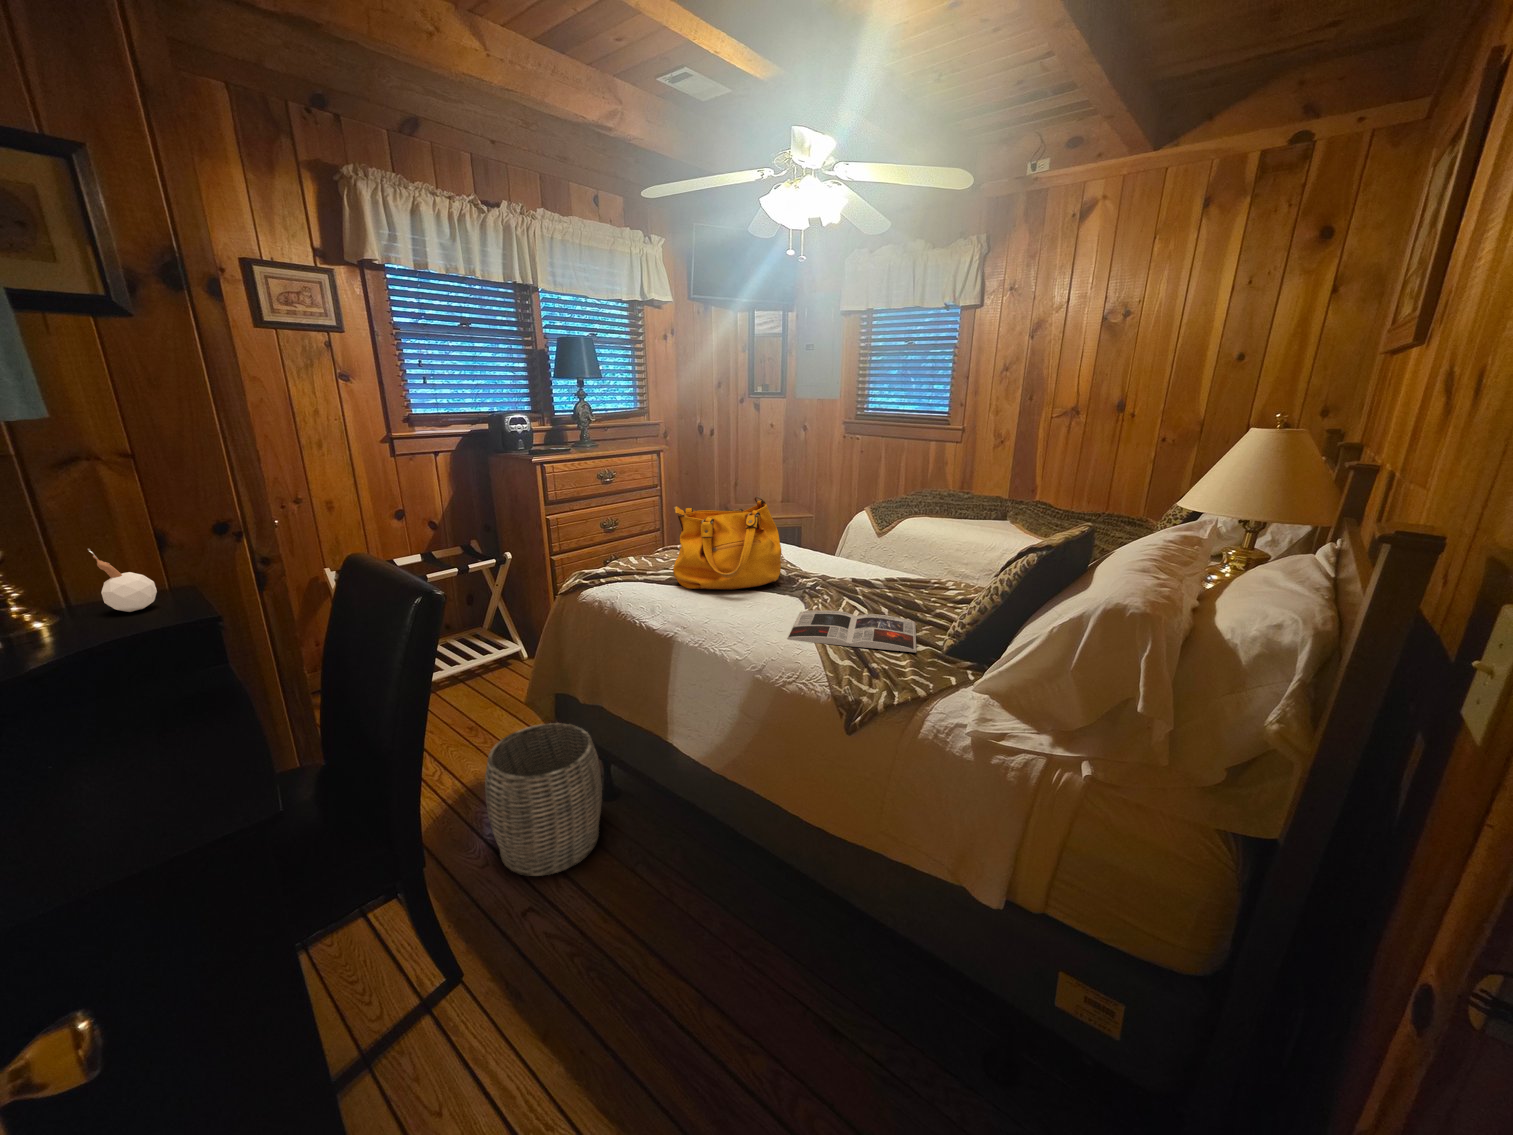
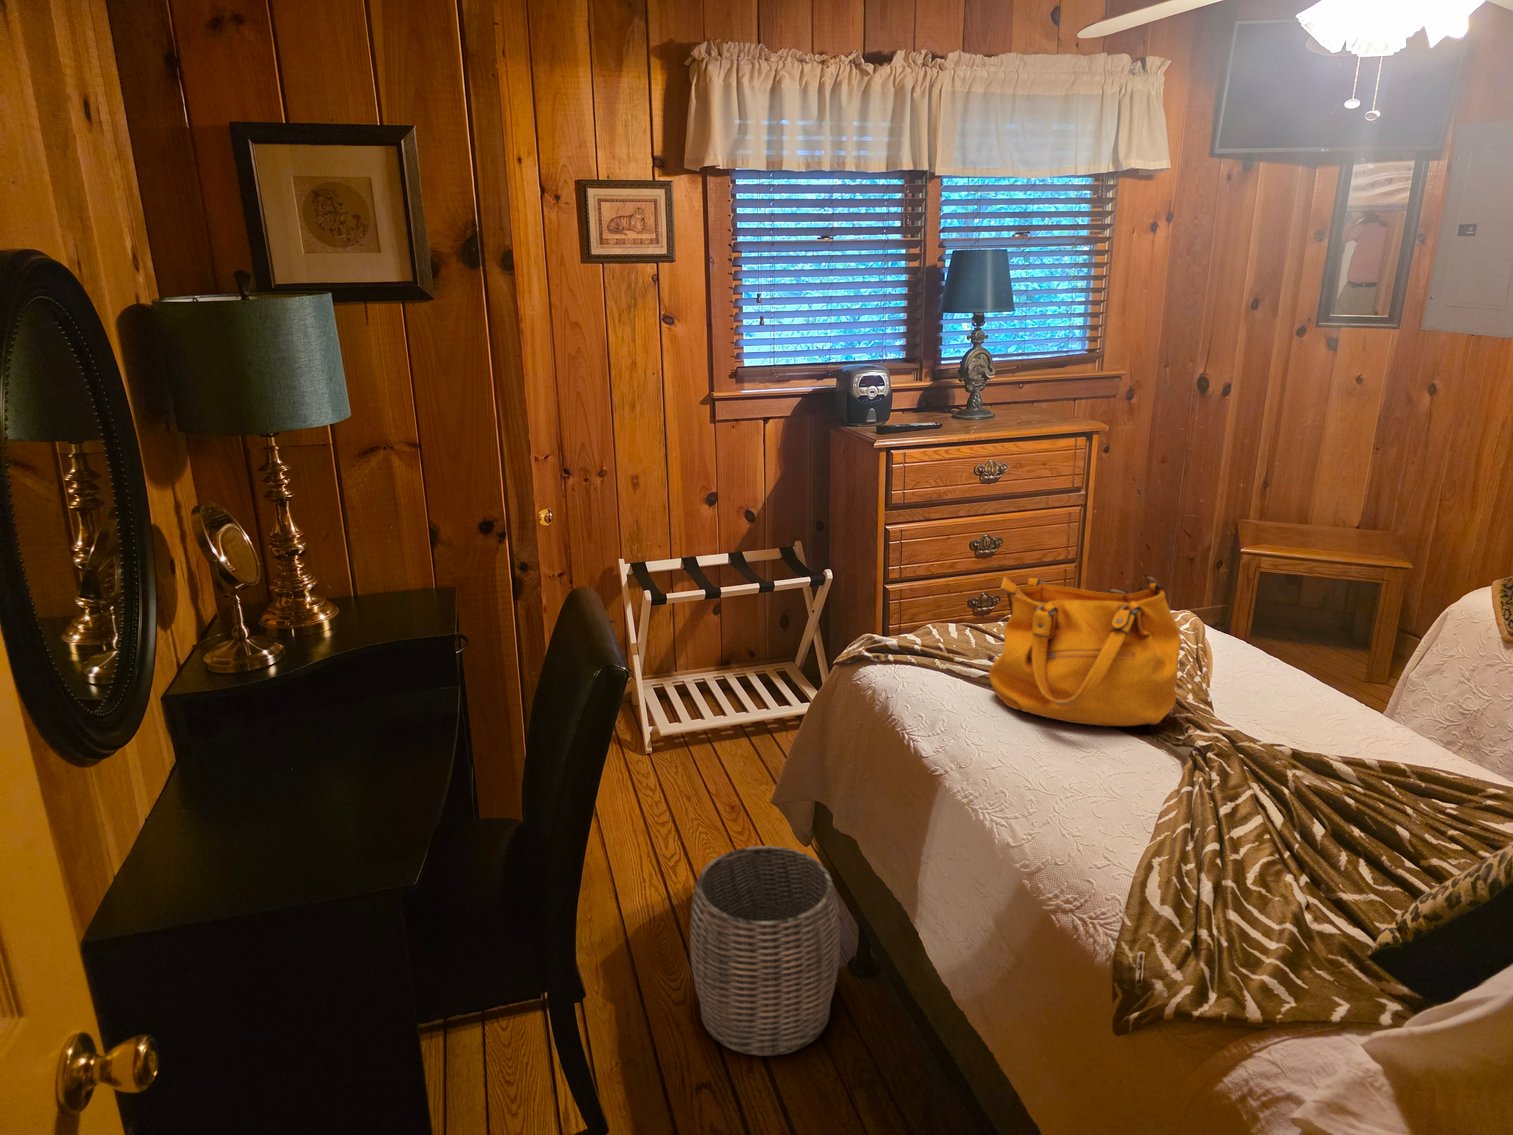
candle: present [88,549,157,612] -> none [360,559,407,627]
magazine: present [787,610,916,652] -> none [1099,794,1366,932]

